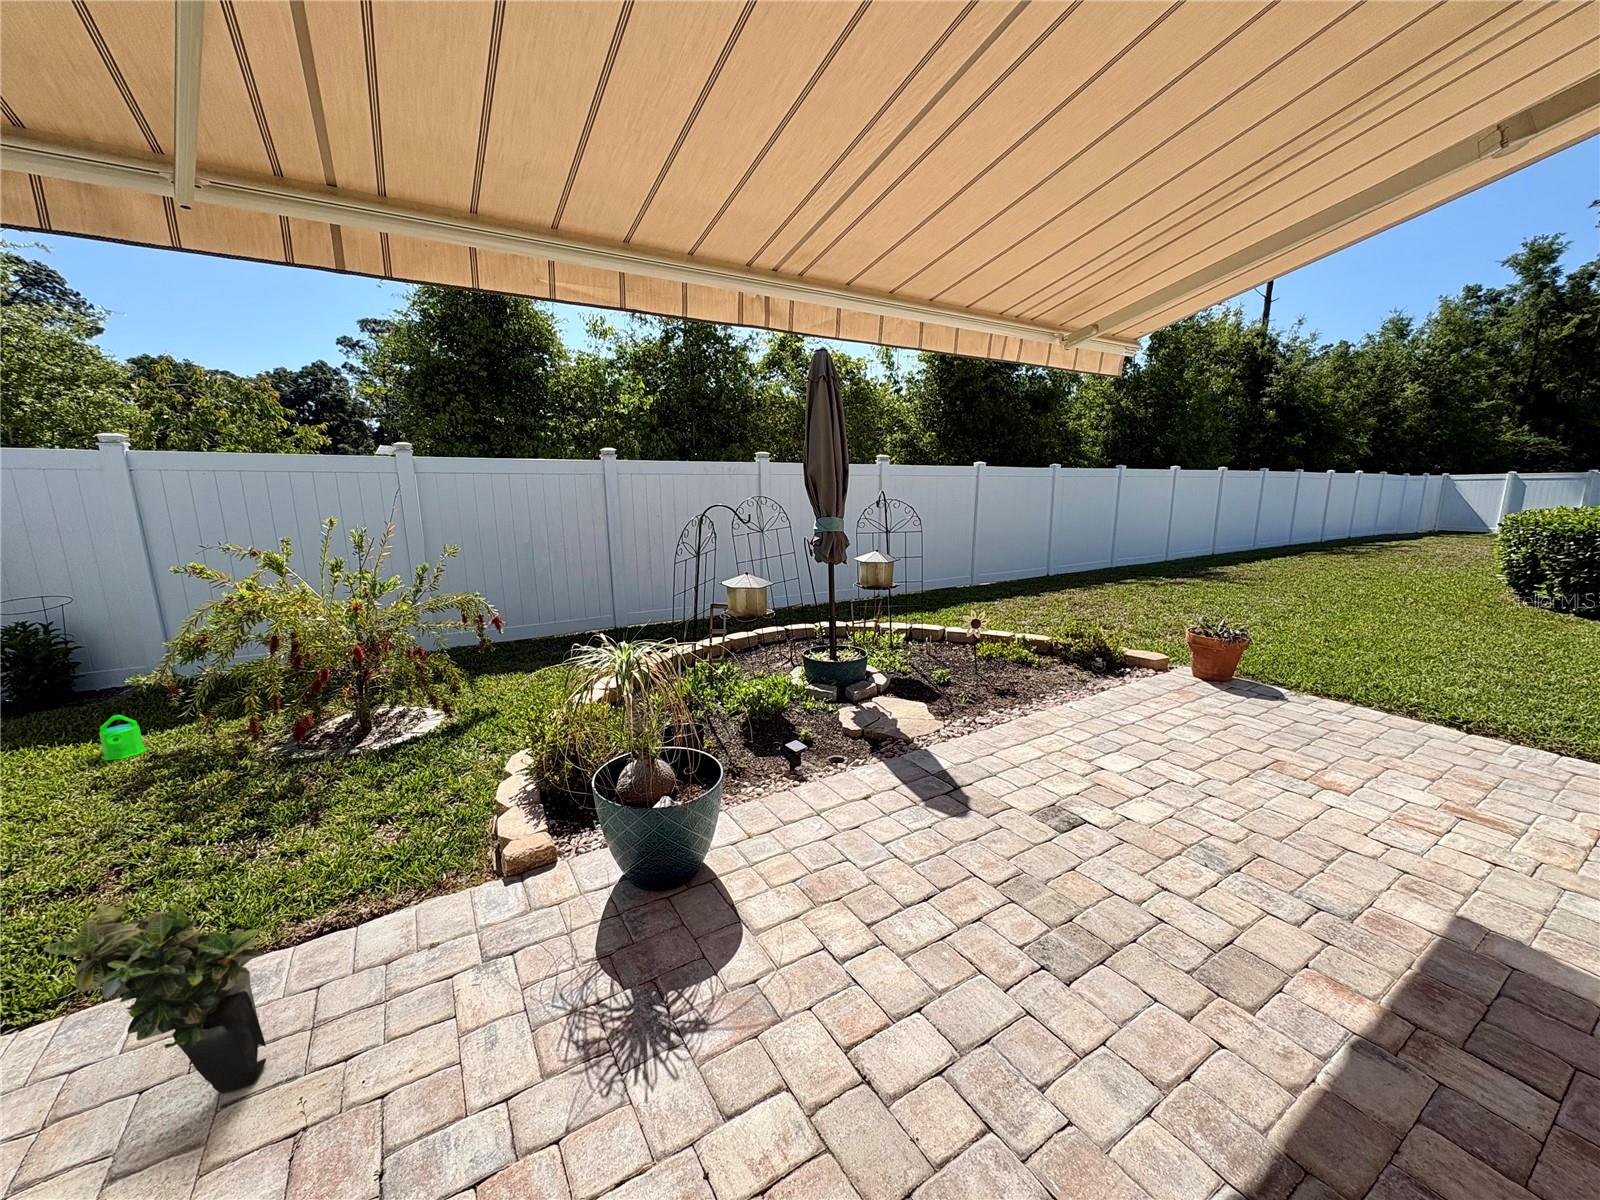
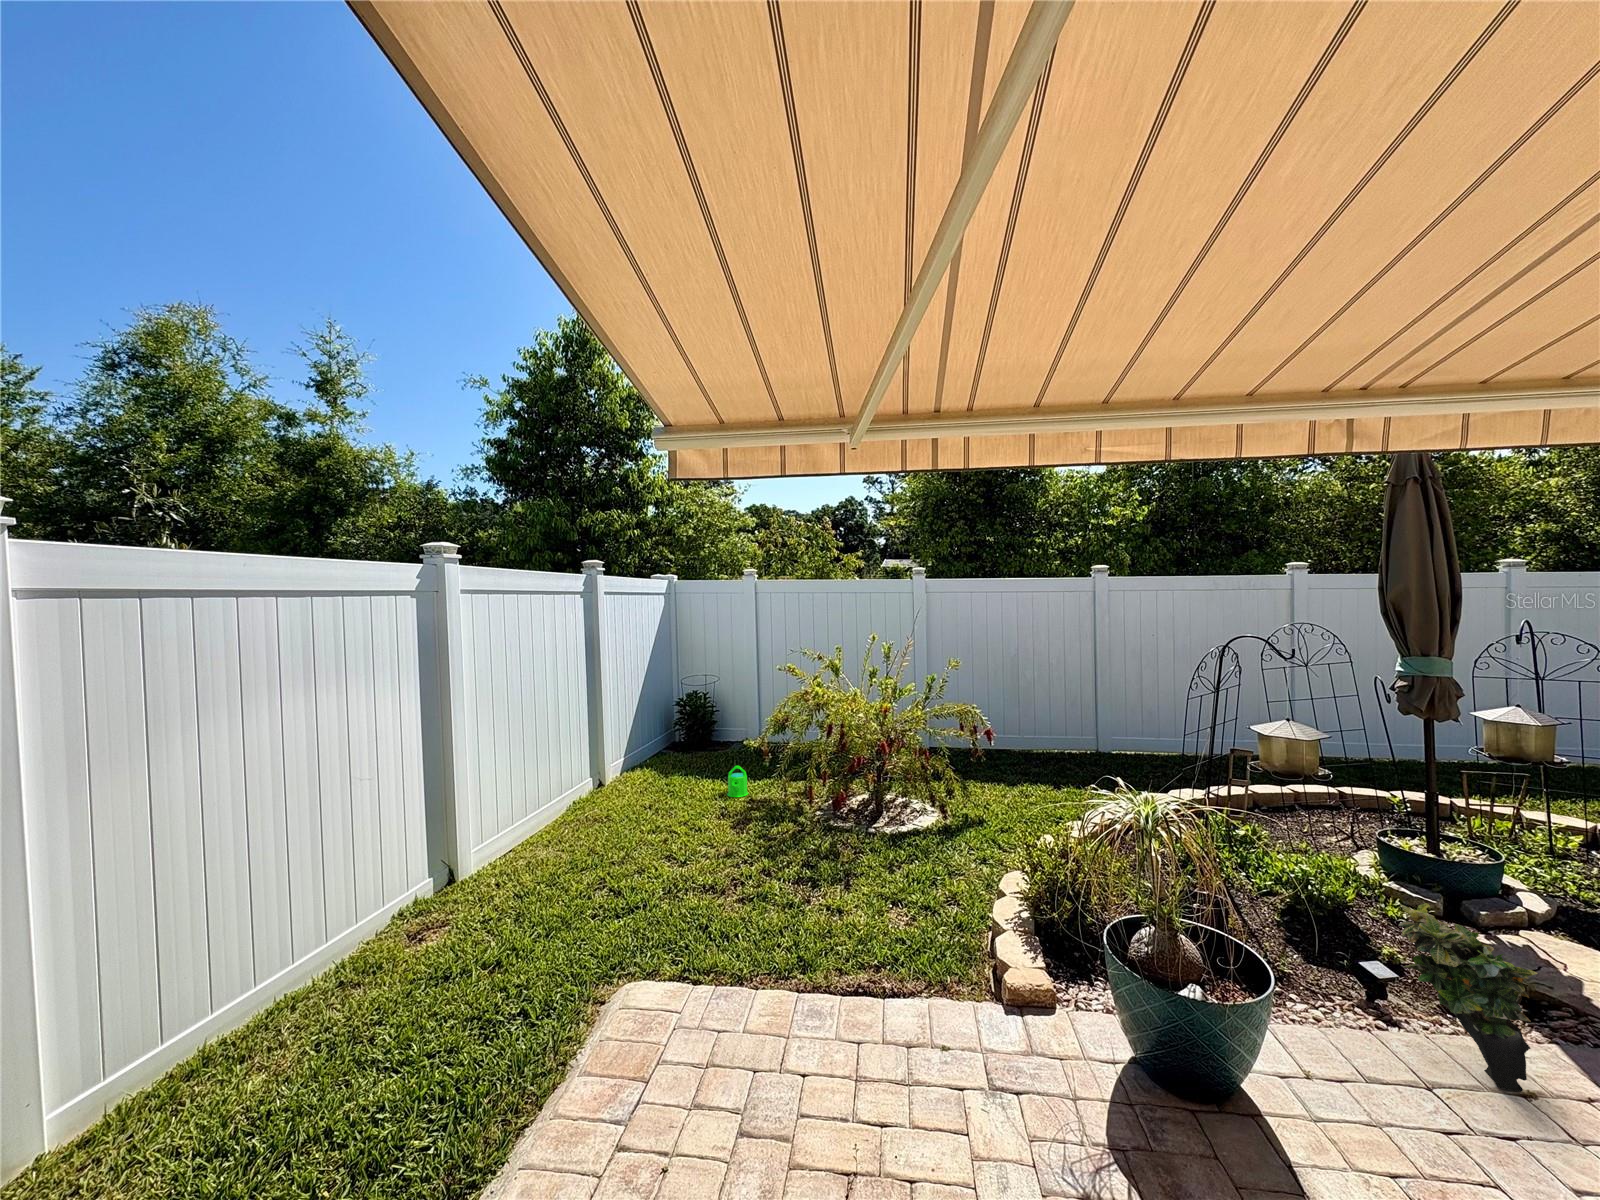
potted plant: present [44,895,266,1093] -> present [1399,903,1538,1092]

